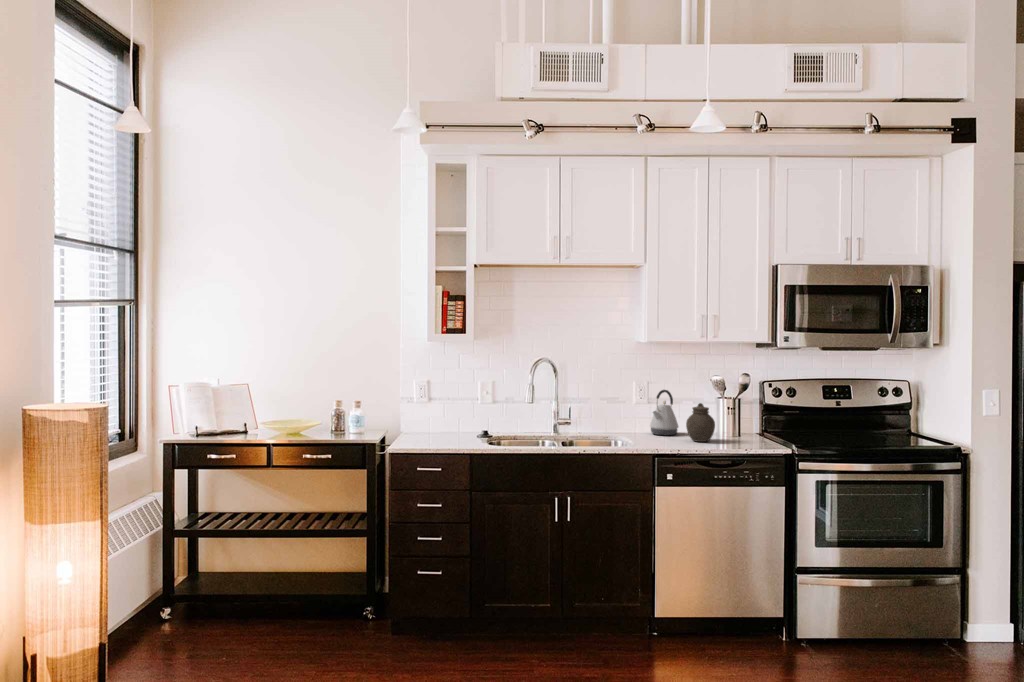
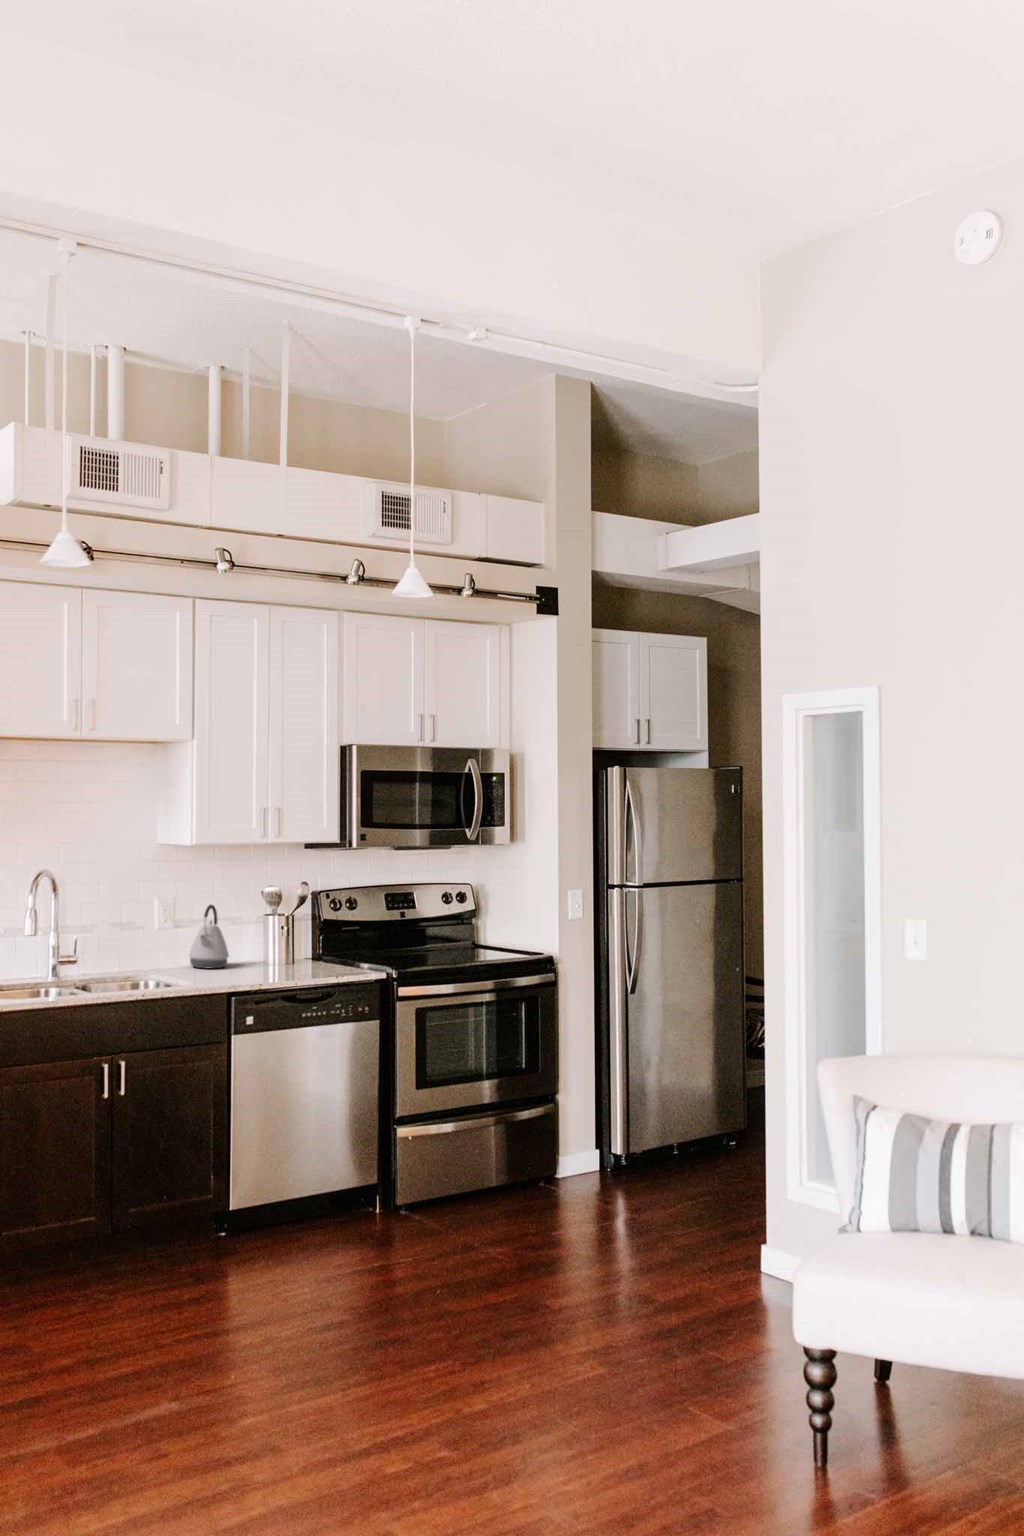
jar: present [686,403,715,442] -> none [253,922,291,973]

